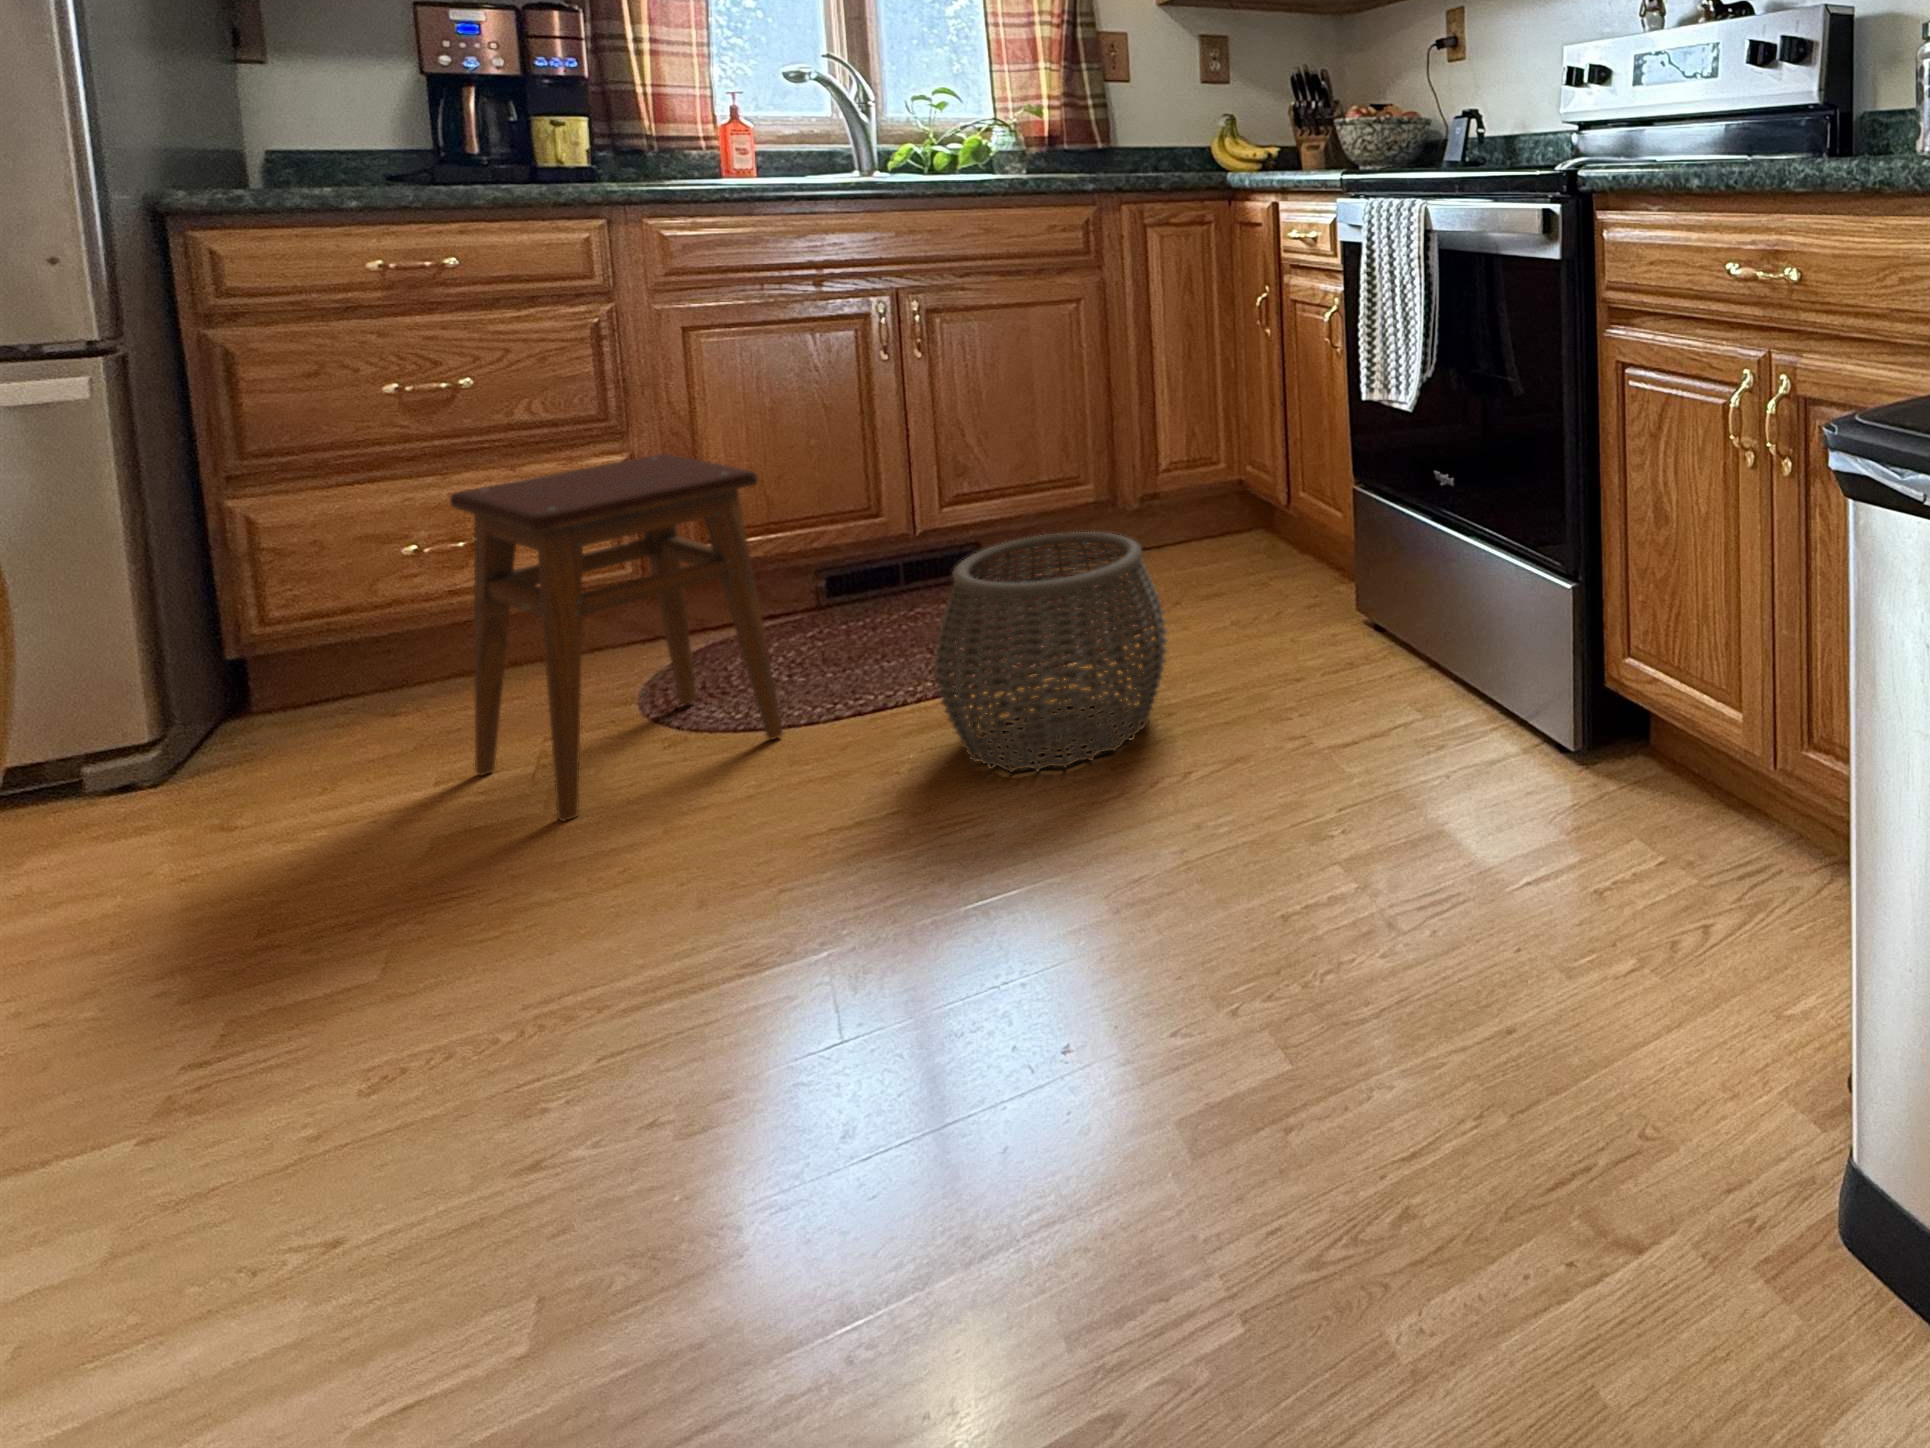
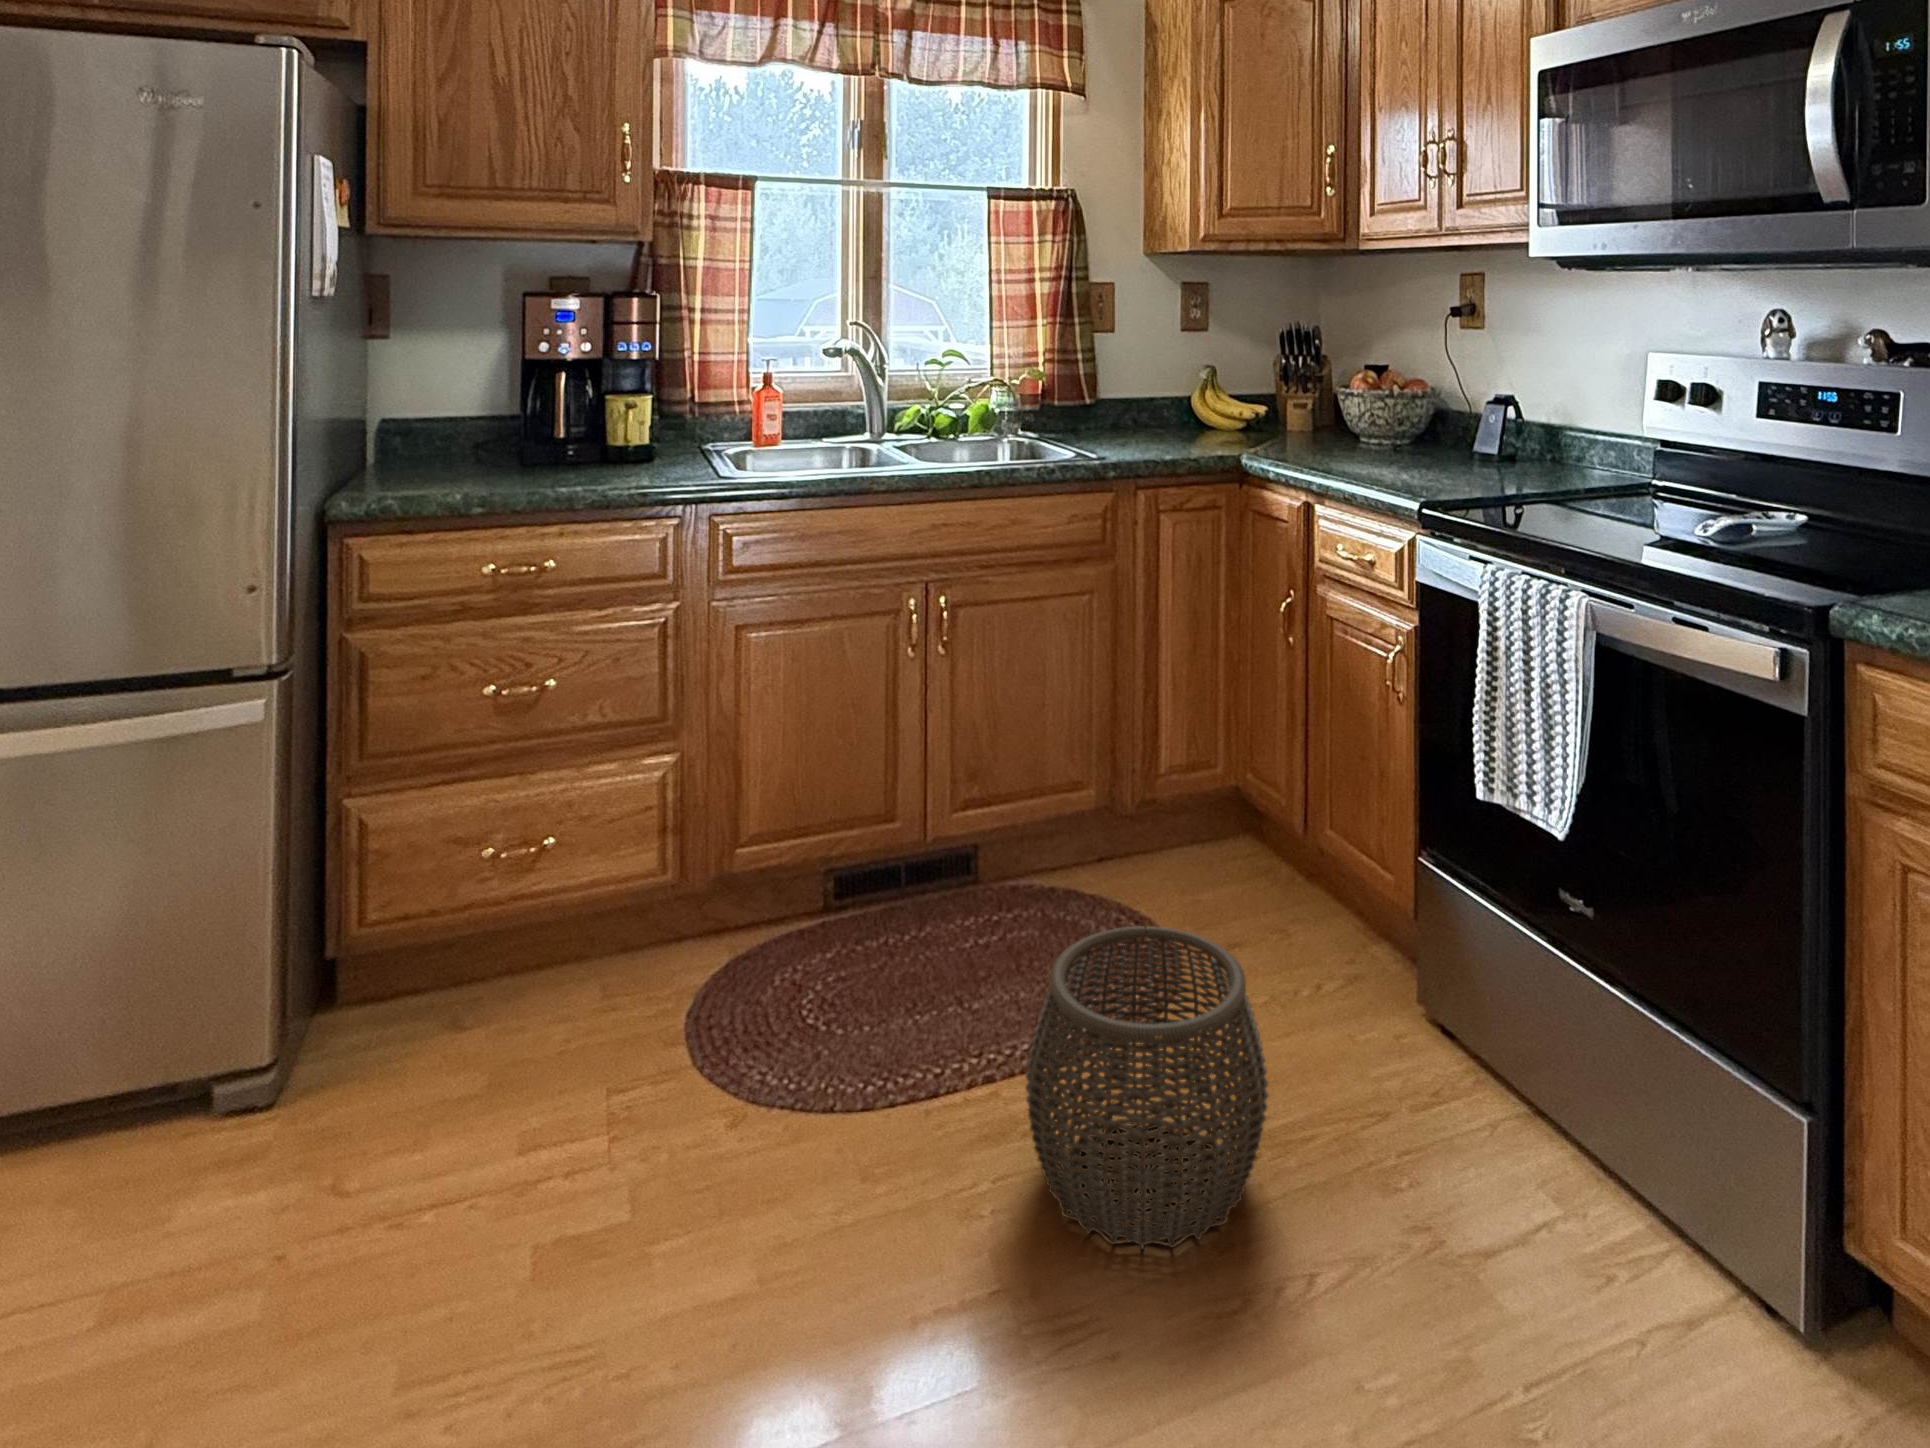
stool: present [450,454,783,821] -> none [560,790,849,1245]

